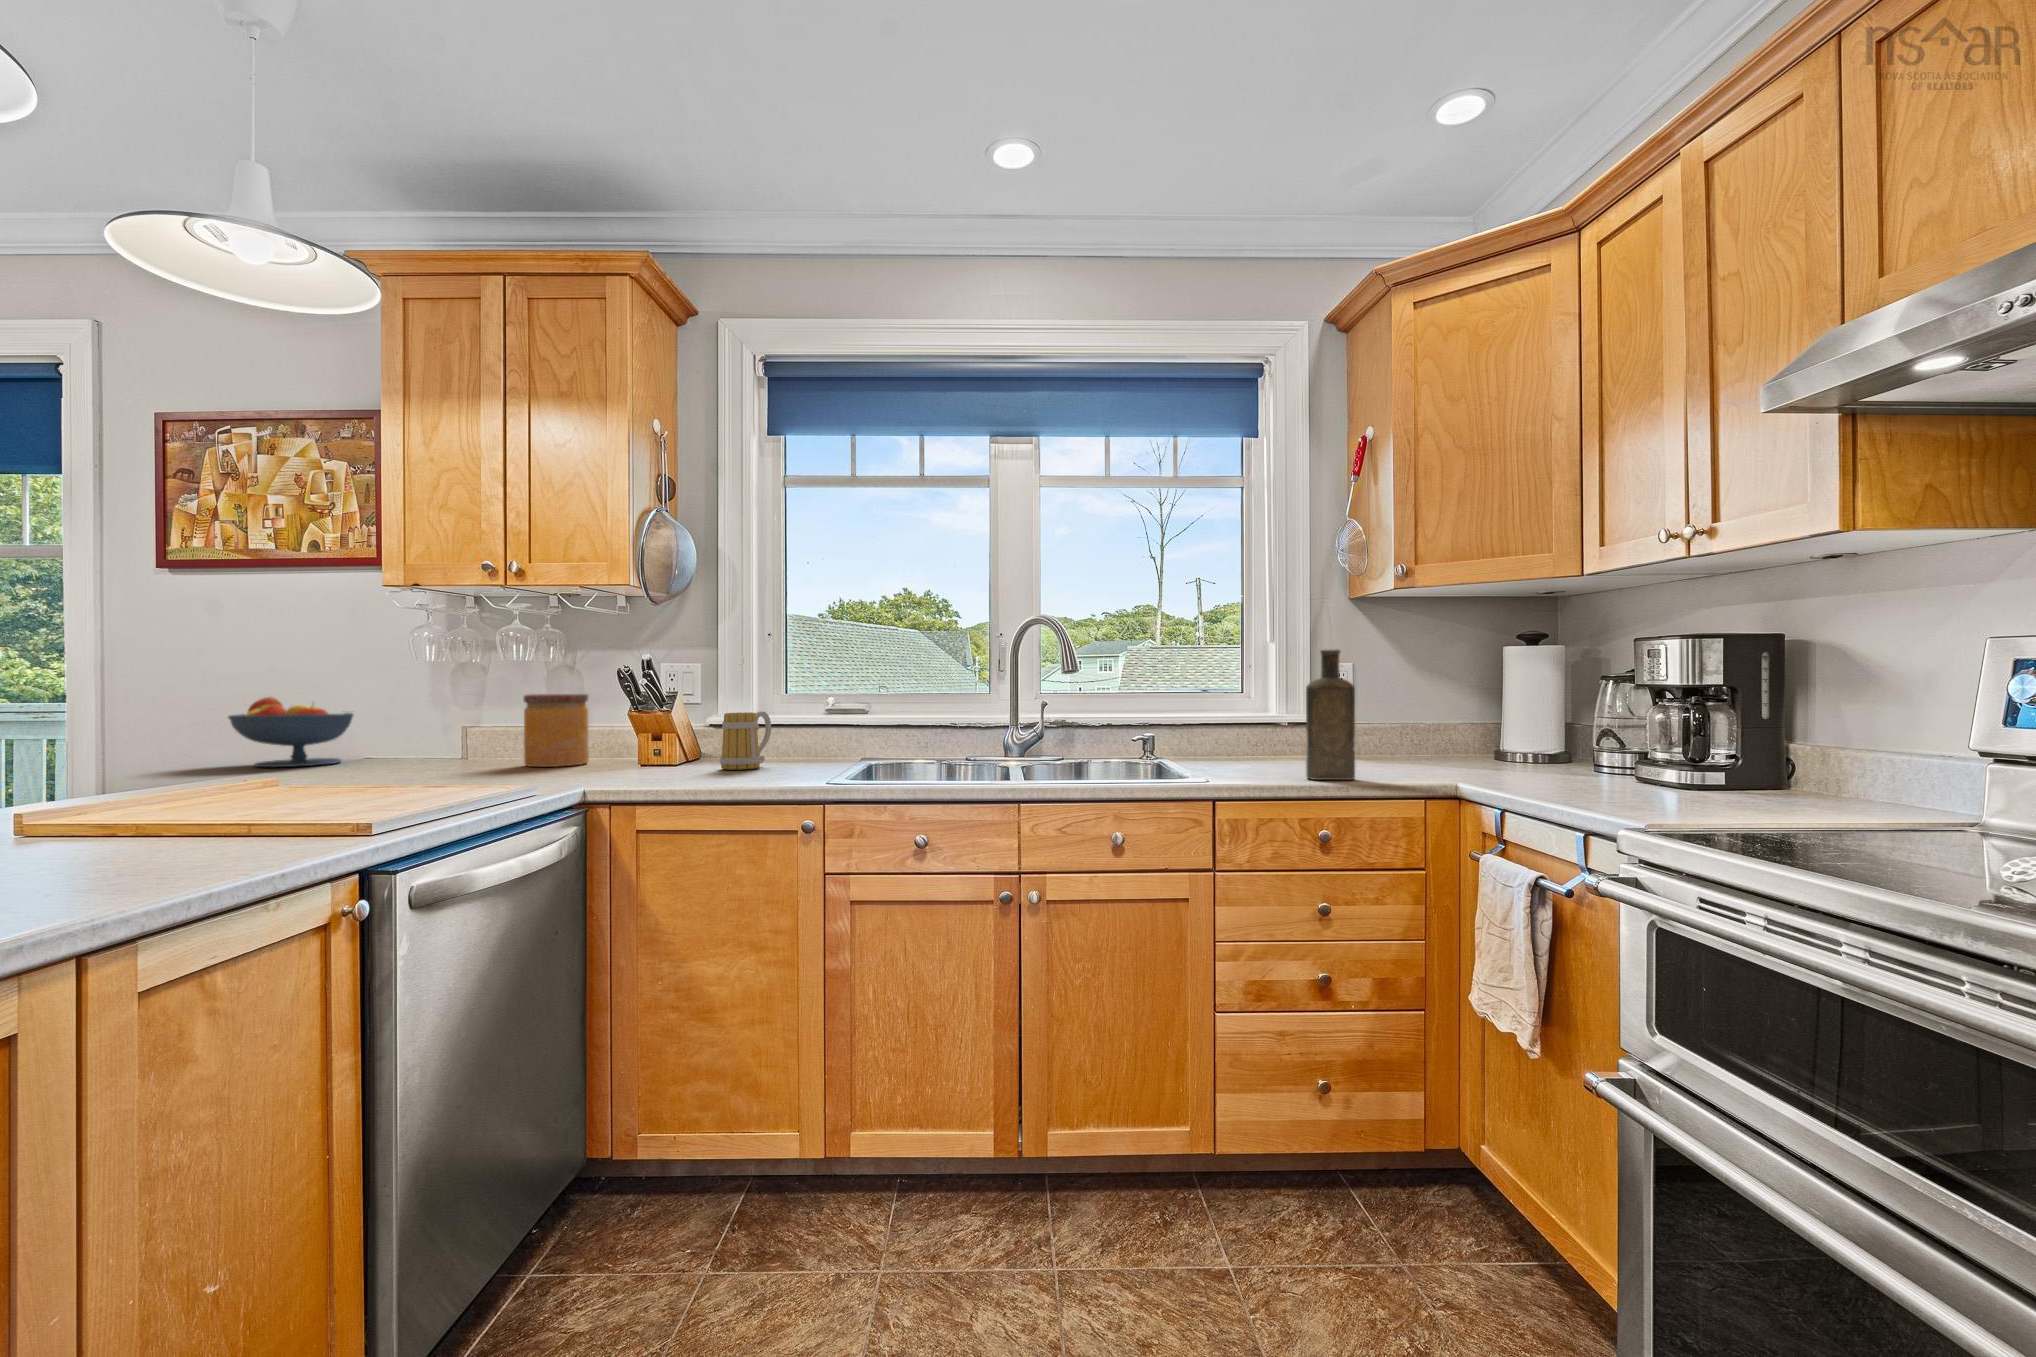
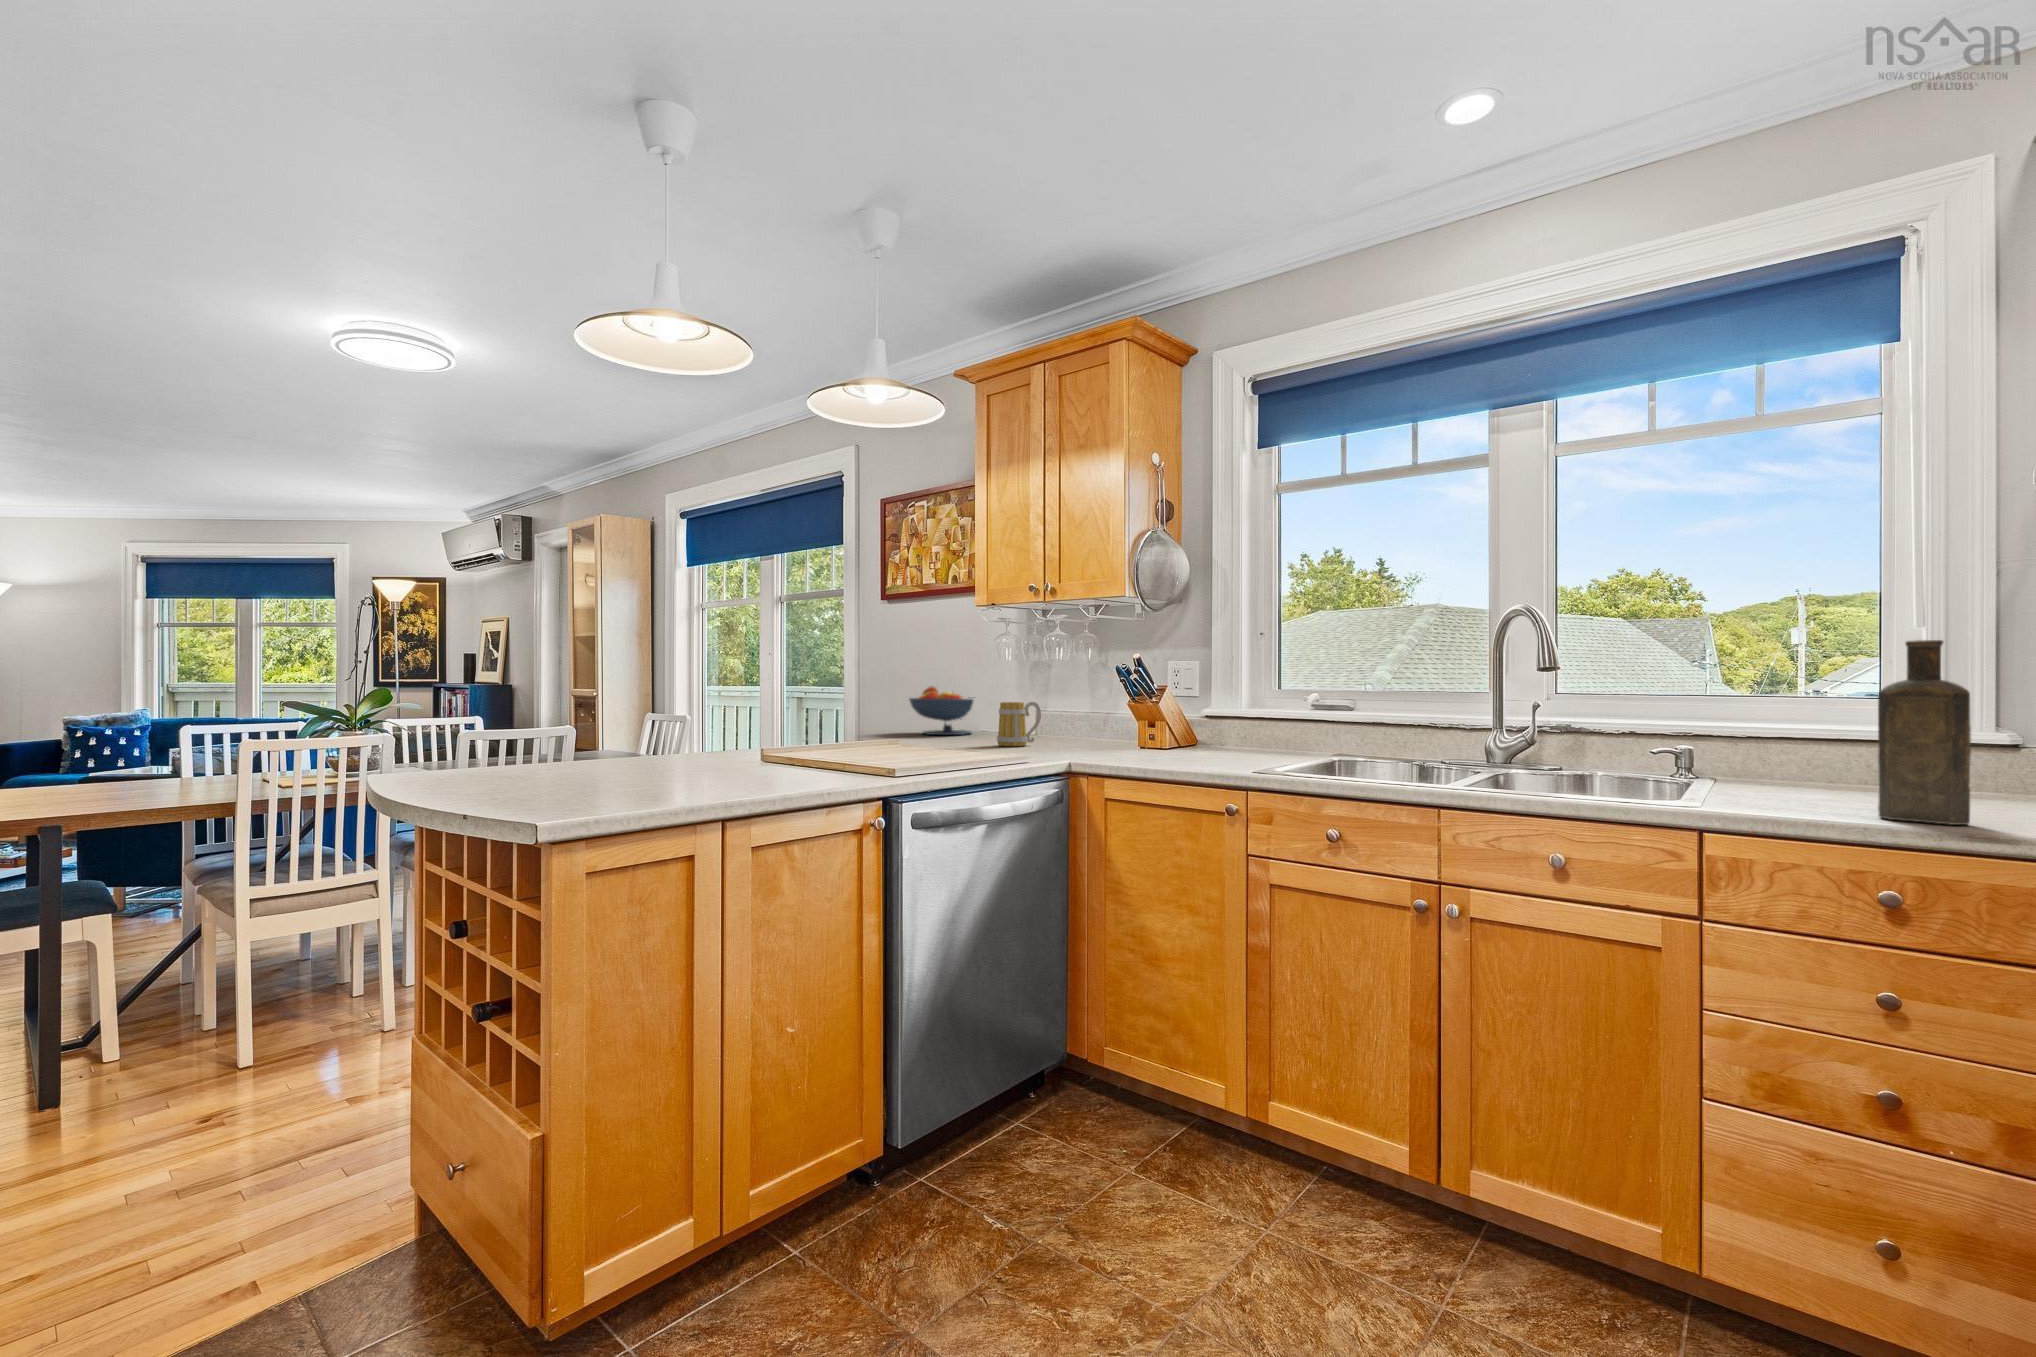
jar: present [524,694,589,767] -> none [1070,687,1118,745]
mug: present [720,712,771,770] -> present [997,702,1041,746]

